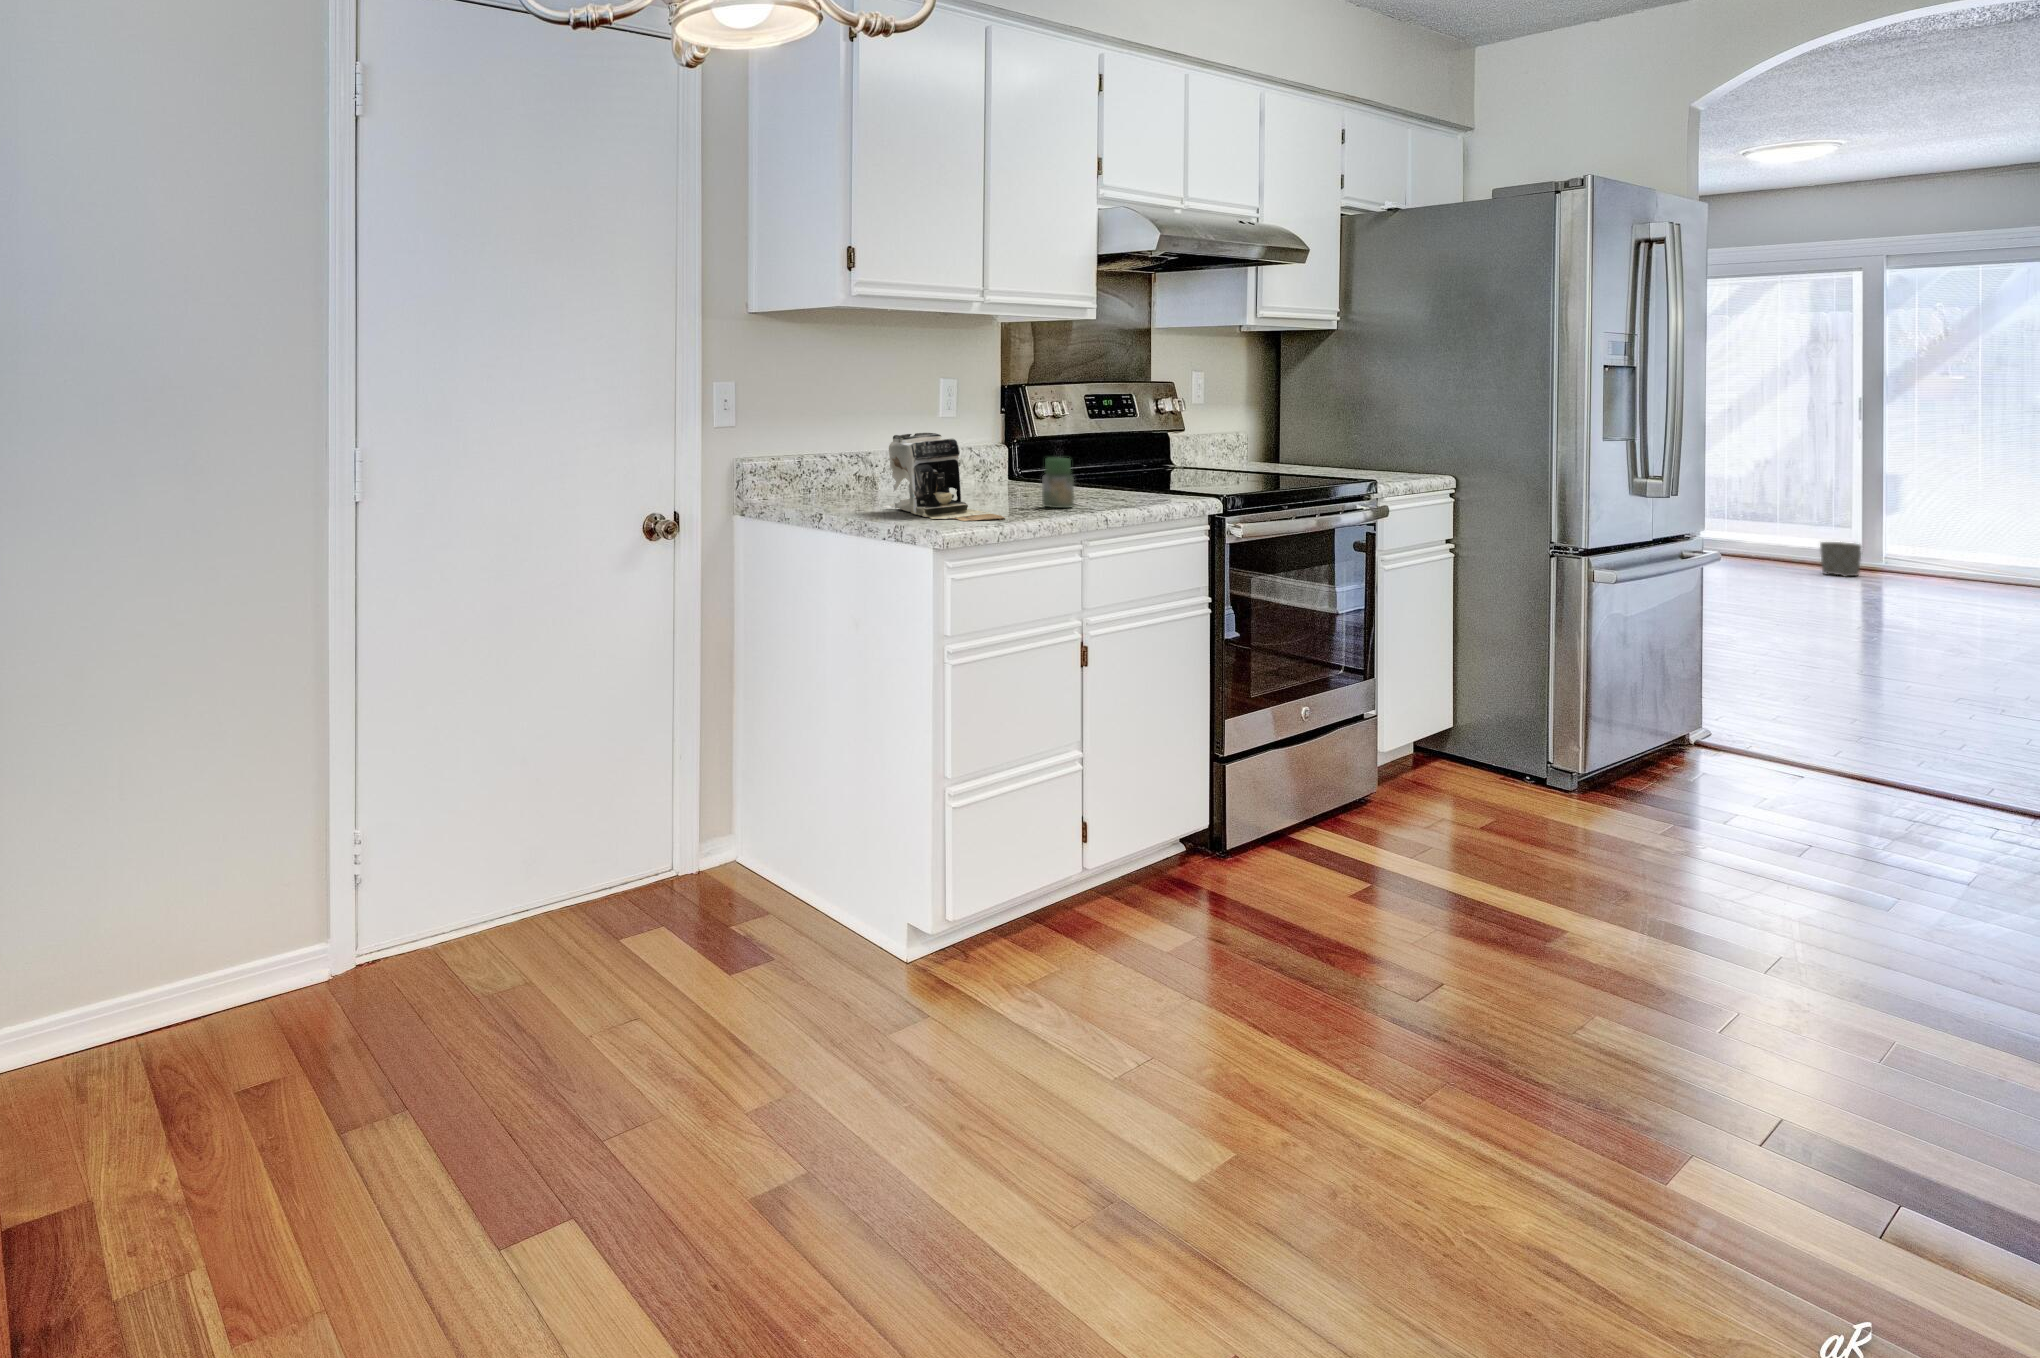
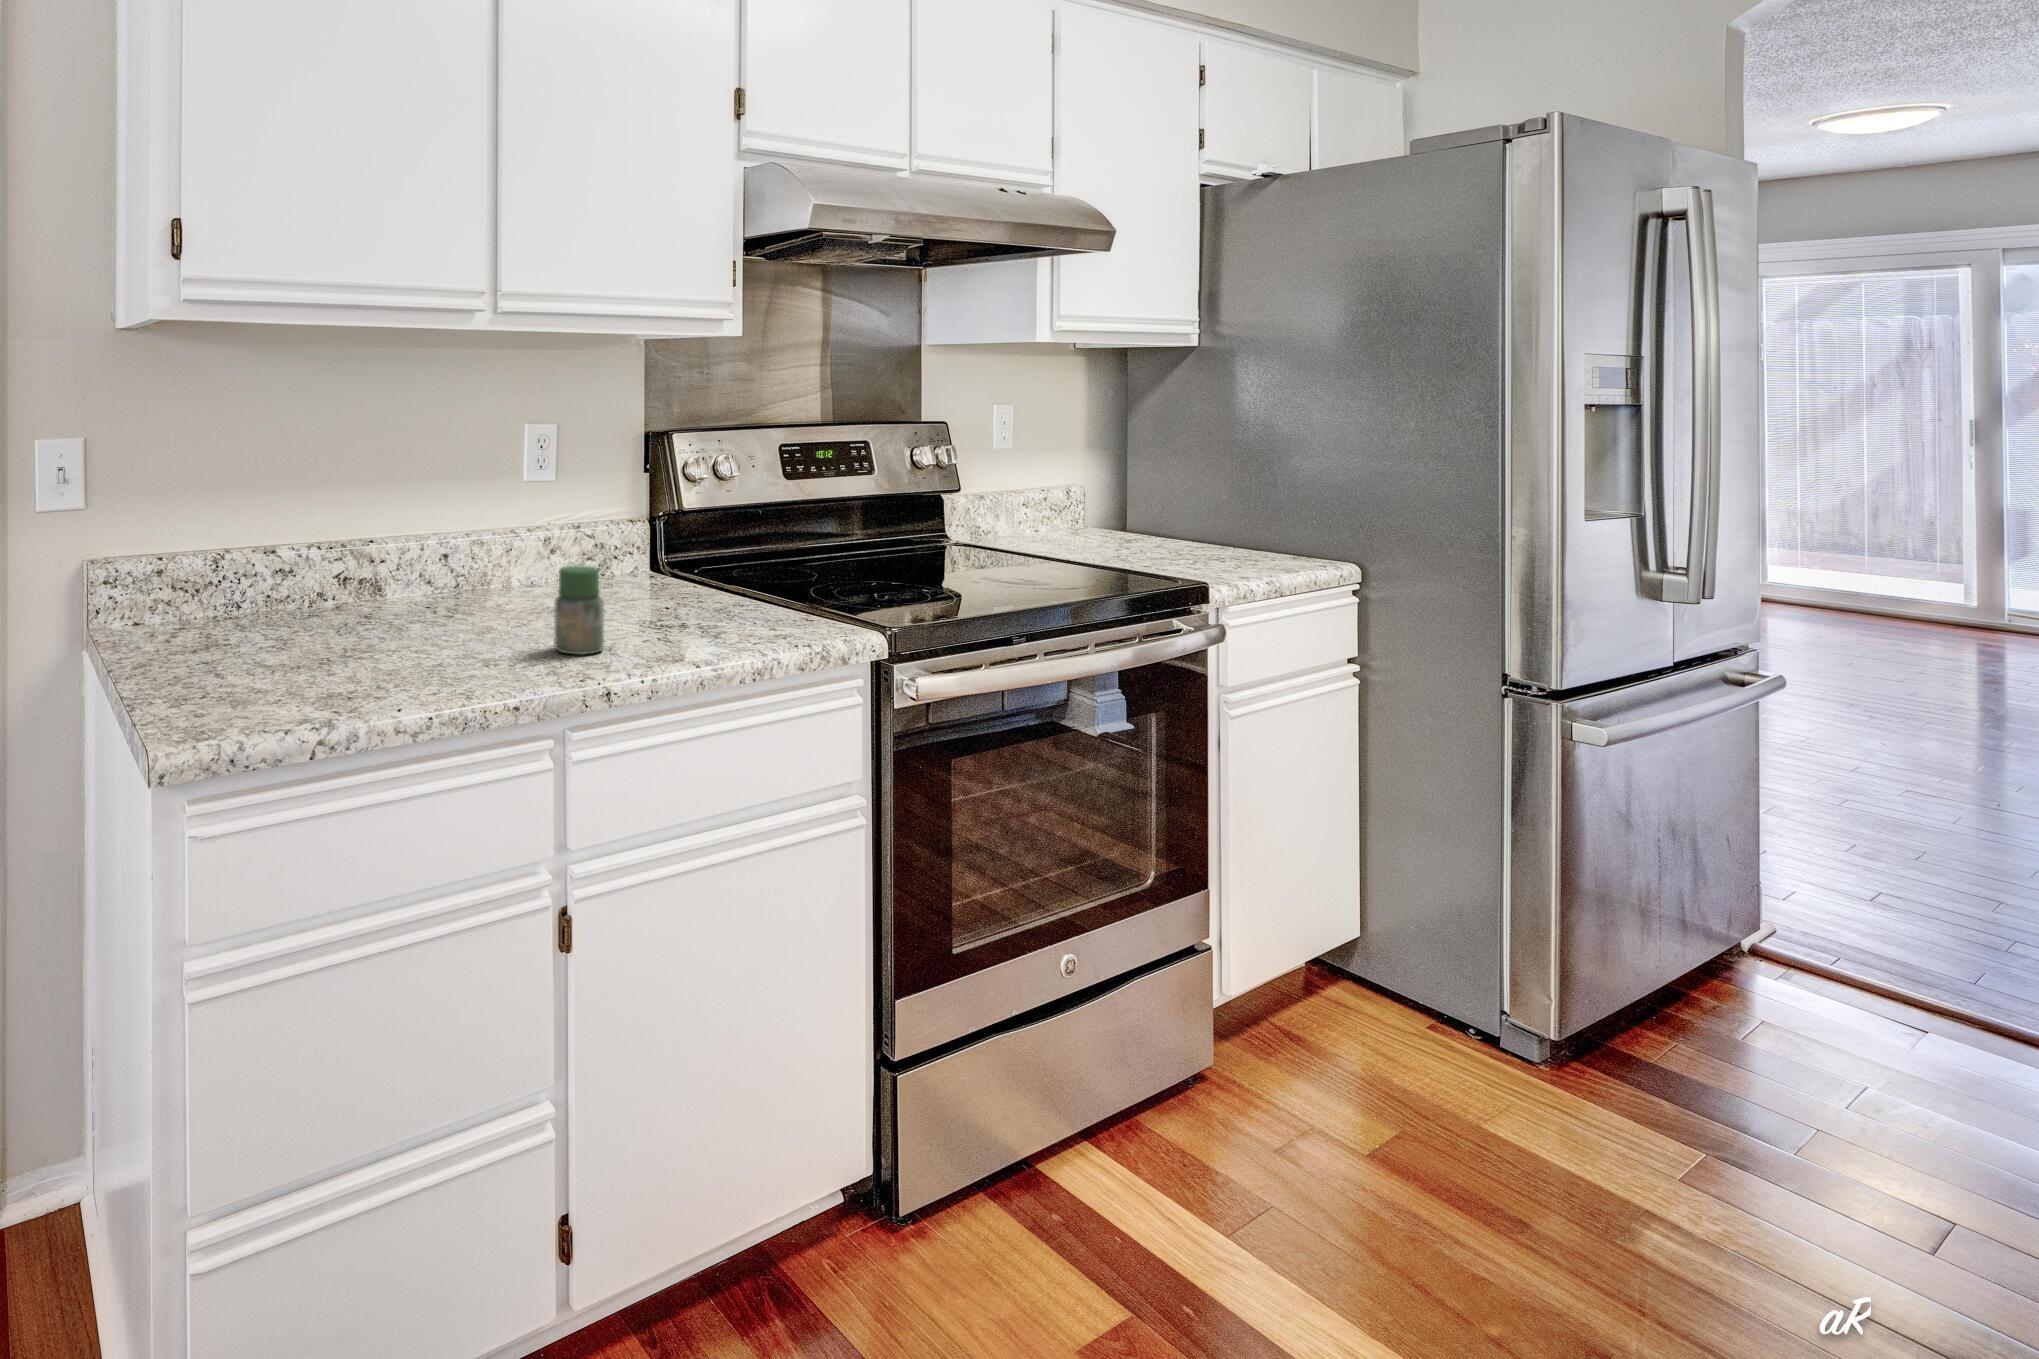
coffee maker: present [883,433,1005,521] -> none [274,523,415,700]
planter: present [1820,542,1862,577] -> none [1919,587,1975,631]

